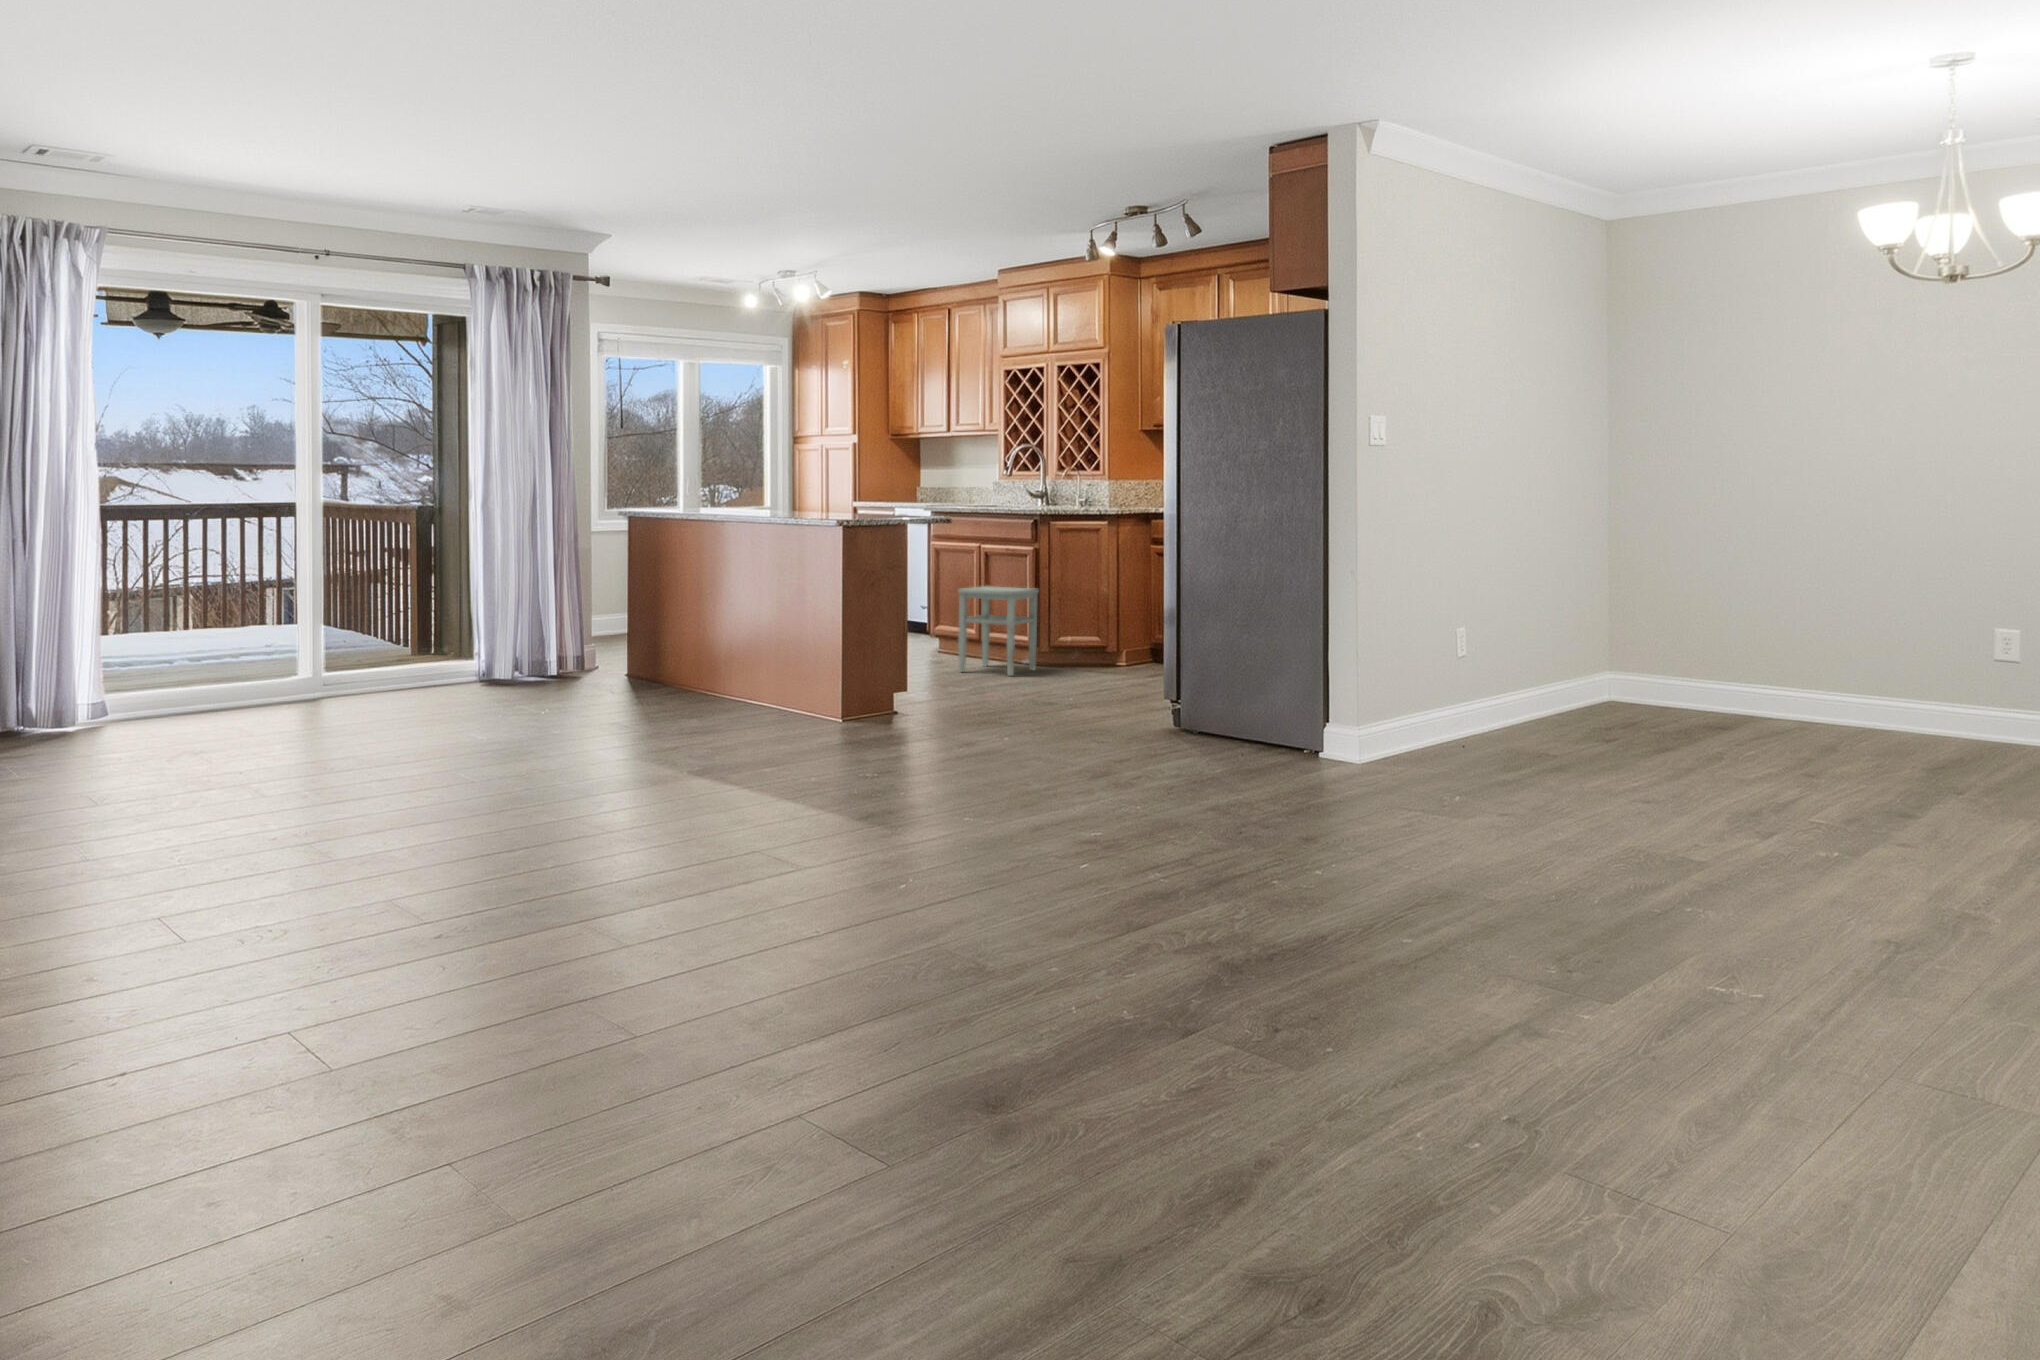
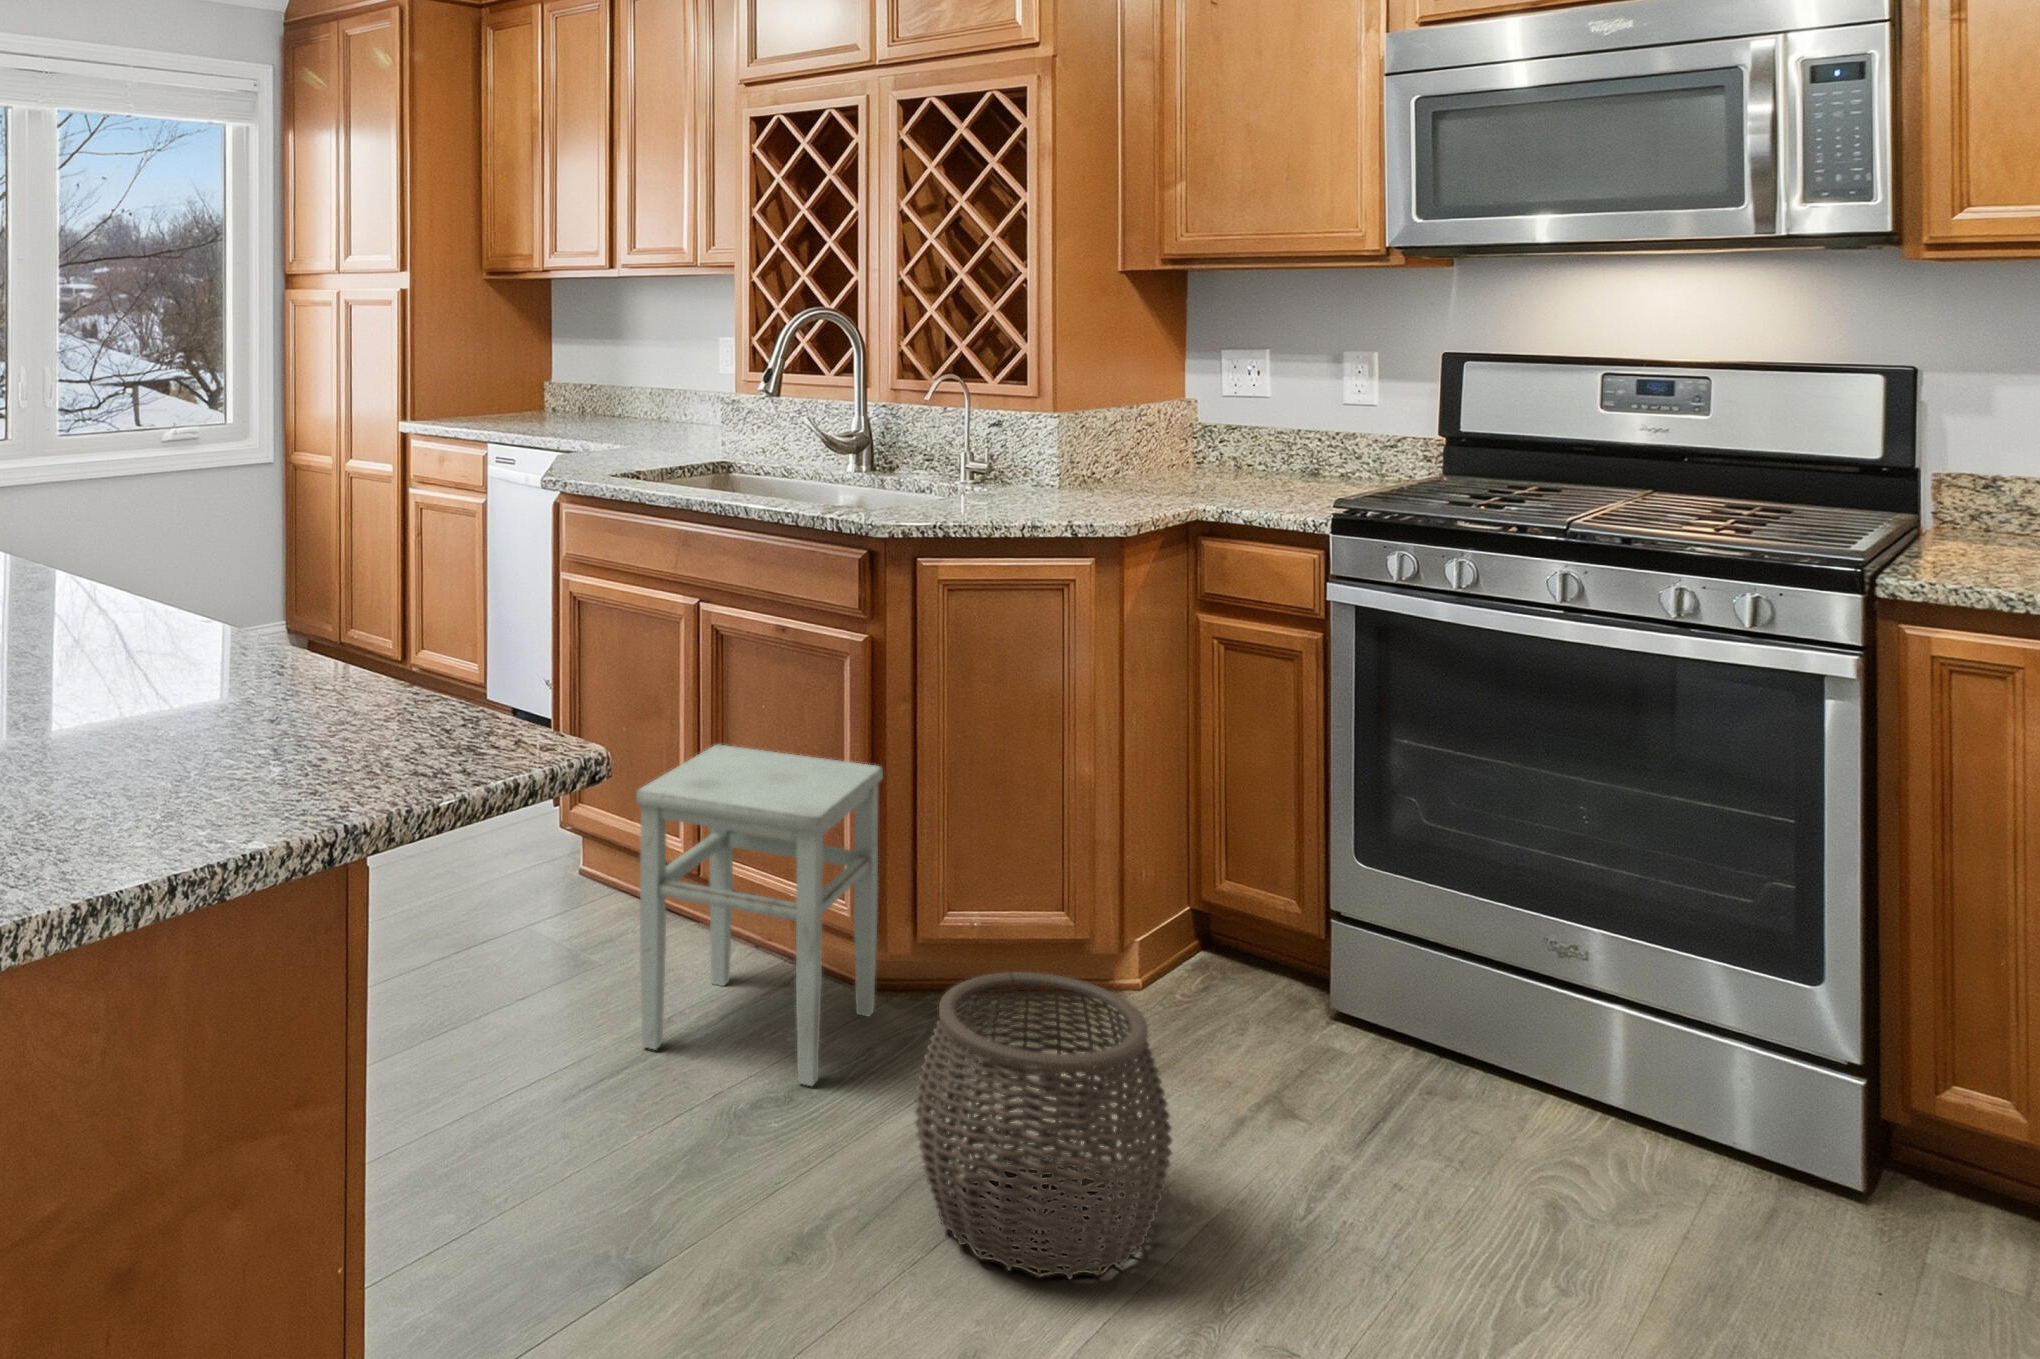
woven basket: none [1035,625,1105,690] -> present [914,972,1172,1279]

